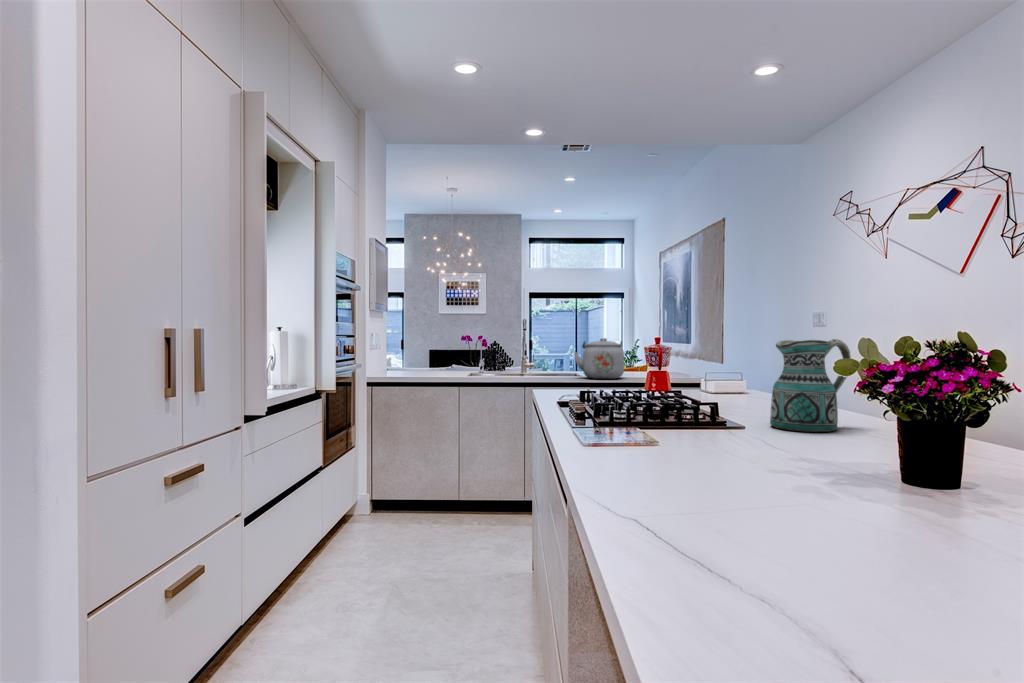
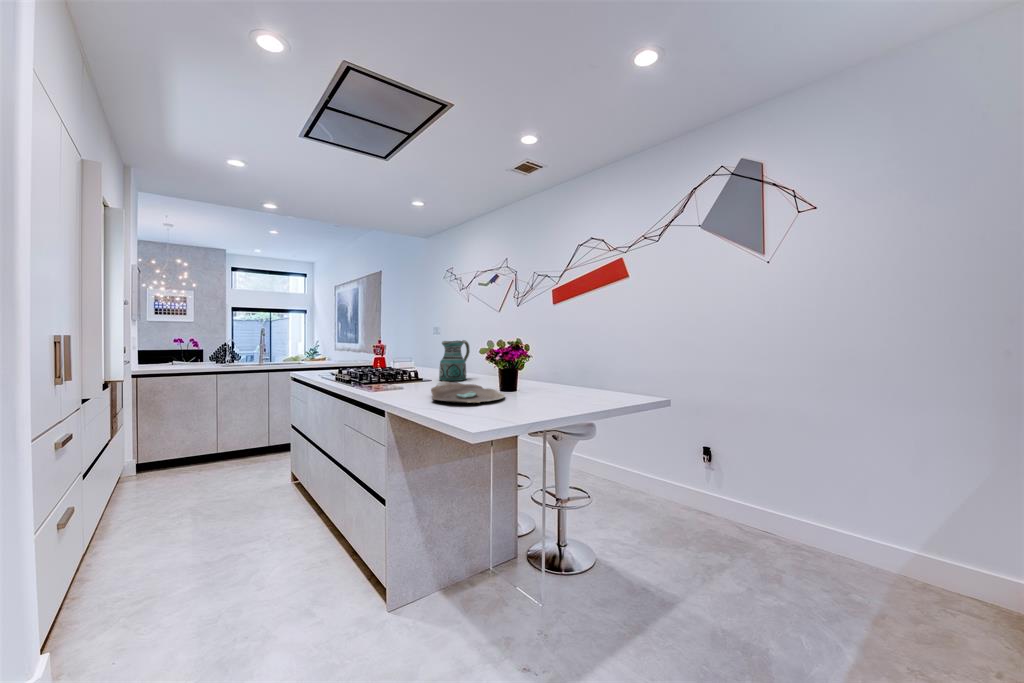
kettle: present [574,338,624,379] -> none [299,341,335,366]
decorative bowl: none [691,432,901,506] -> present [431,381,504,403]

